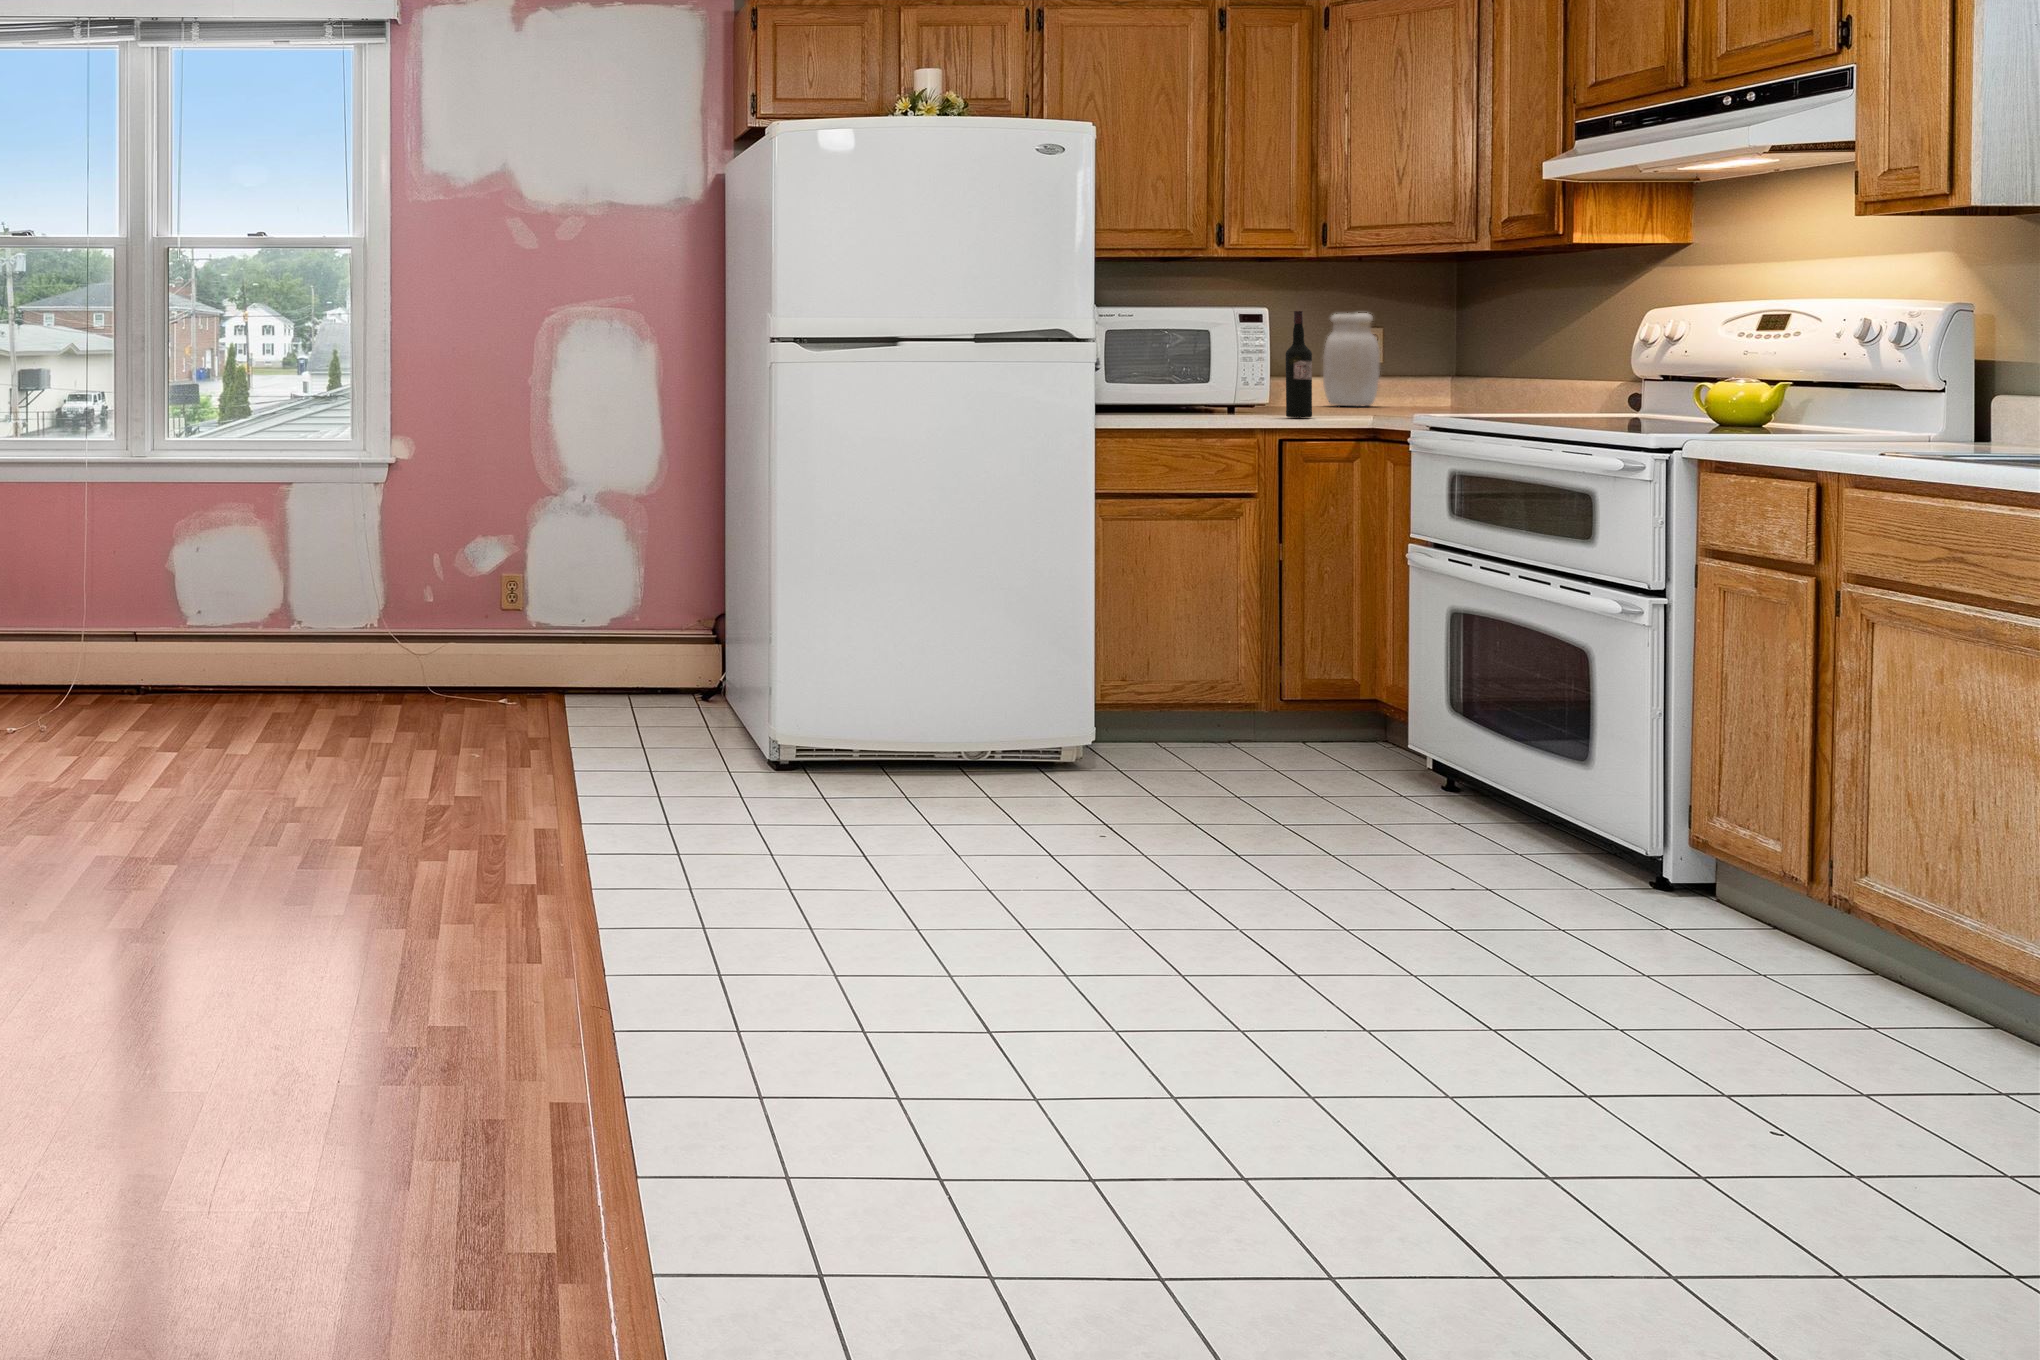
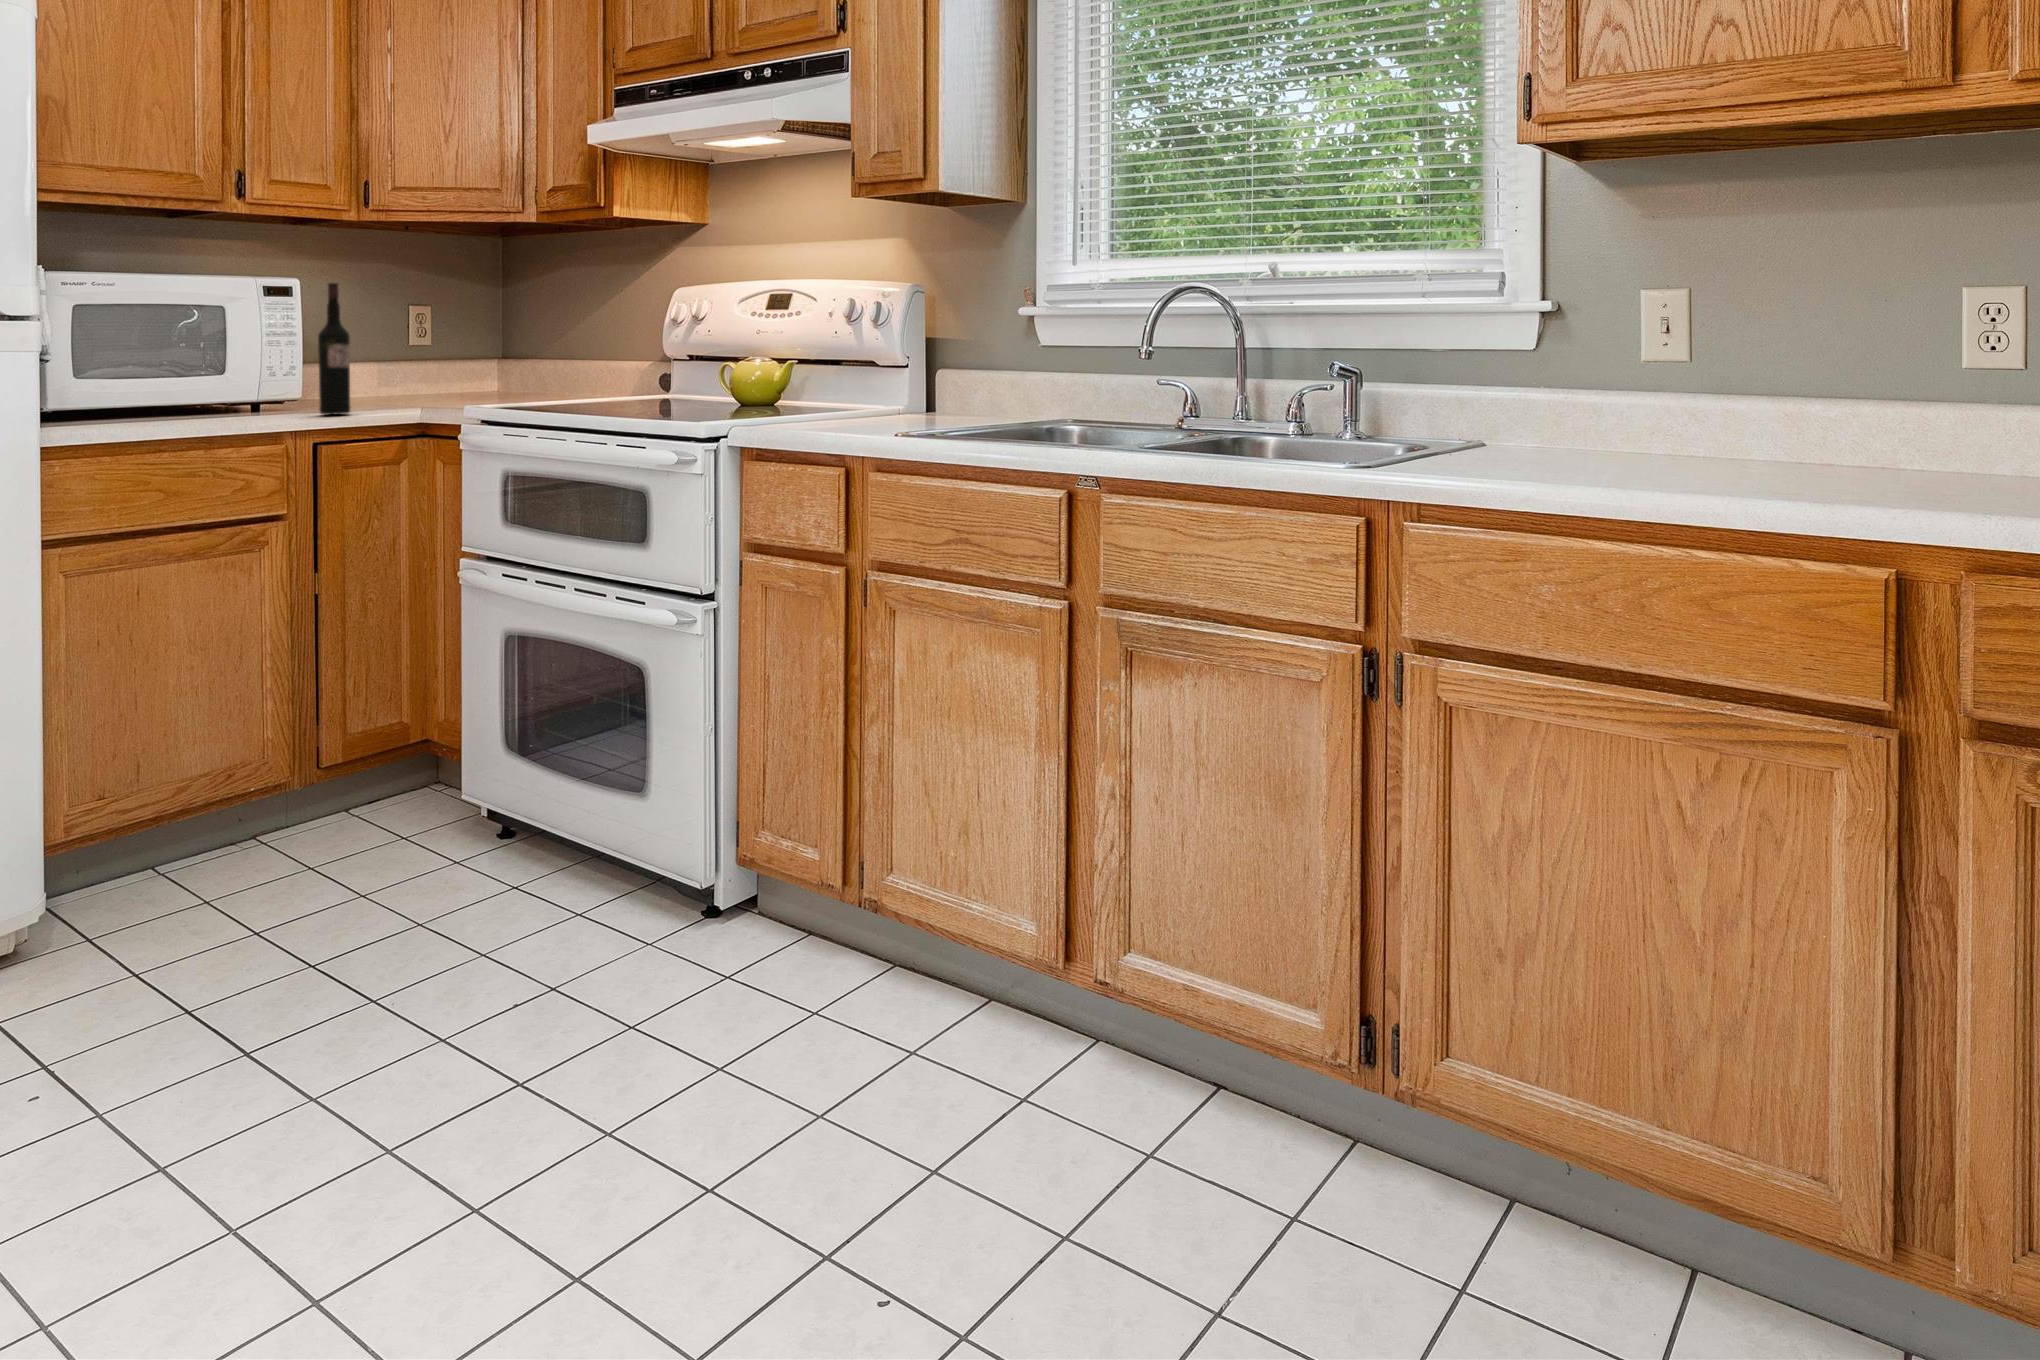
jar: present [1323,313,1380,406] -> none [367,289,428,395]

